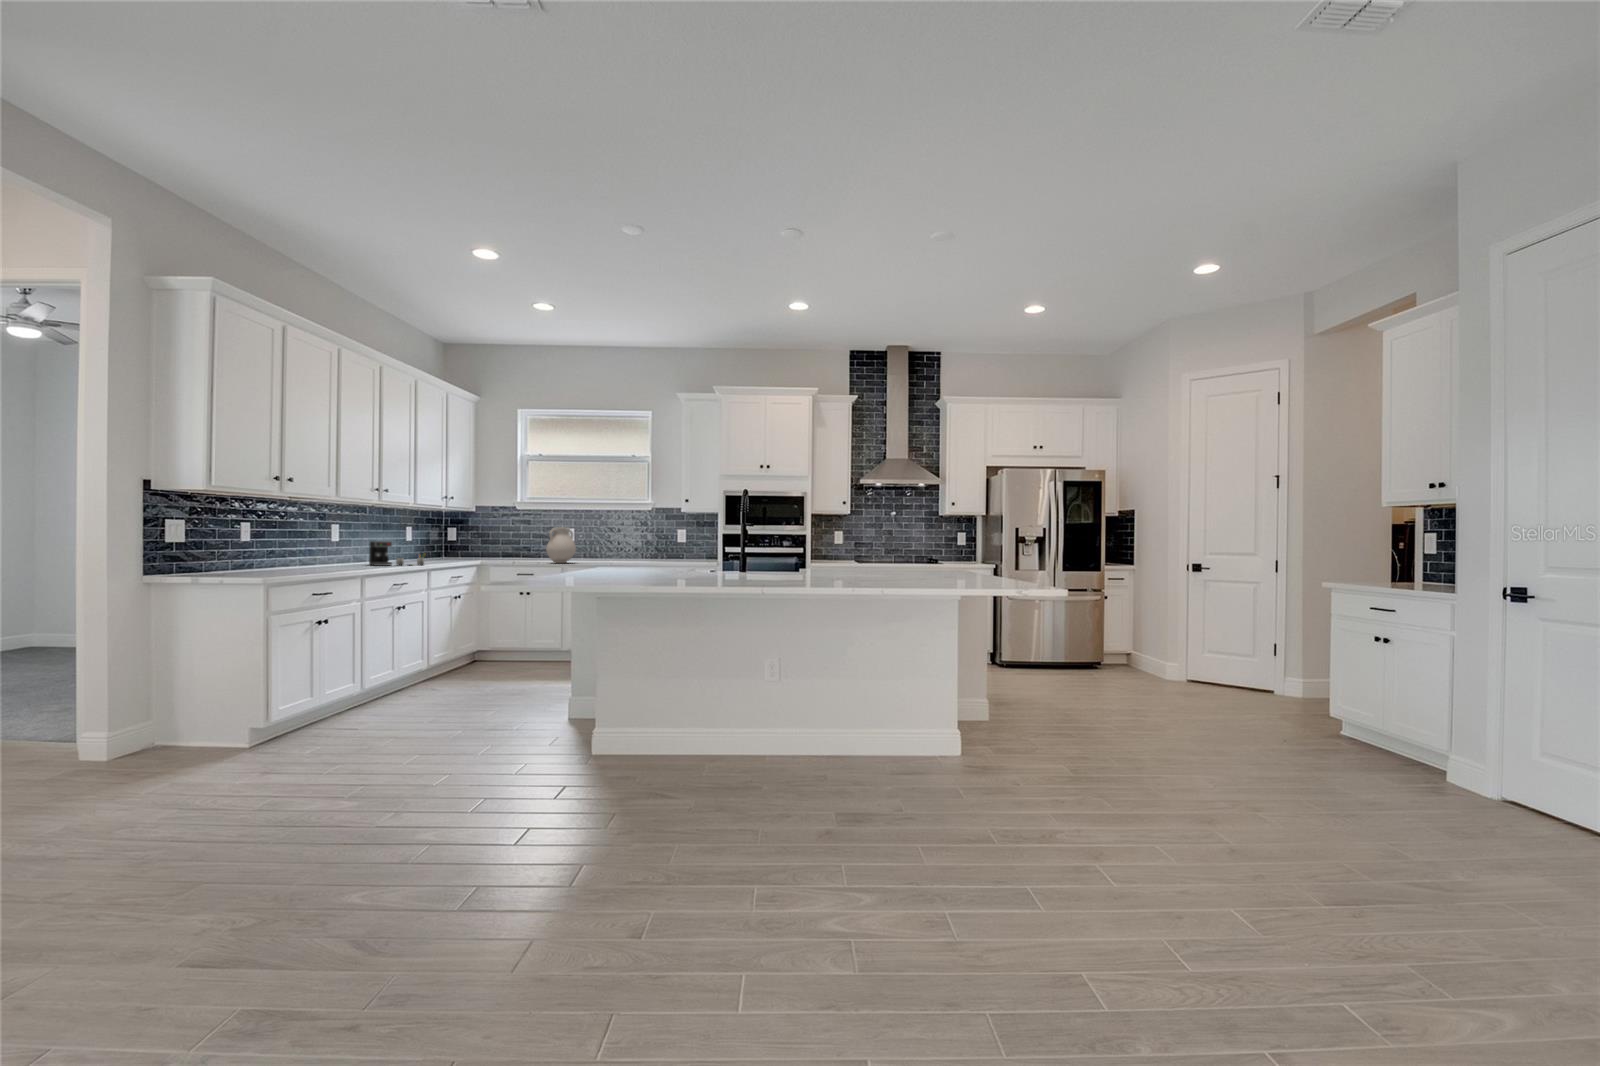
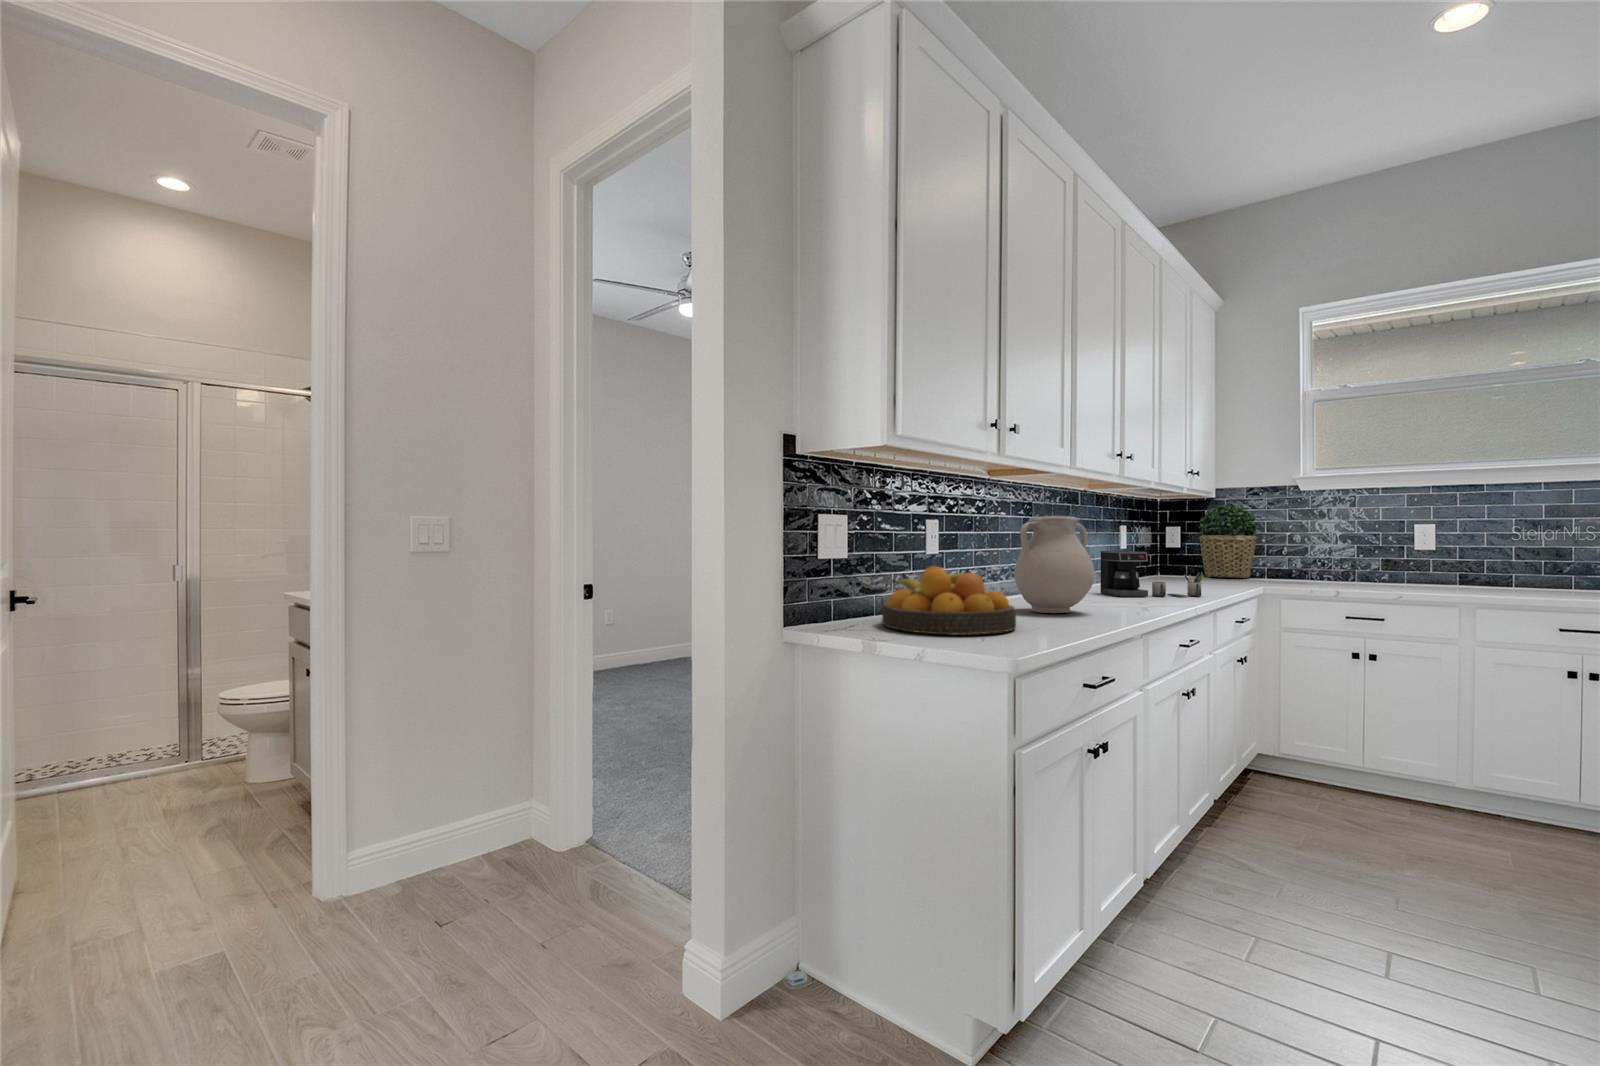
potted plant: none [465,515,497,559] -> present [1199,504,1257,578]
vase: present [546,527,576,563] -> present [1014,516,1095,613]
fruit bowl: none [204,546,280,575] -> present [882,566,1016,635]

